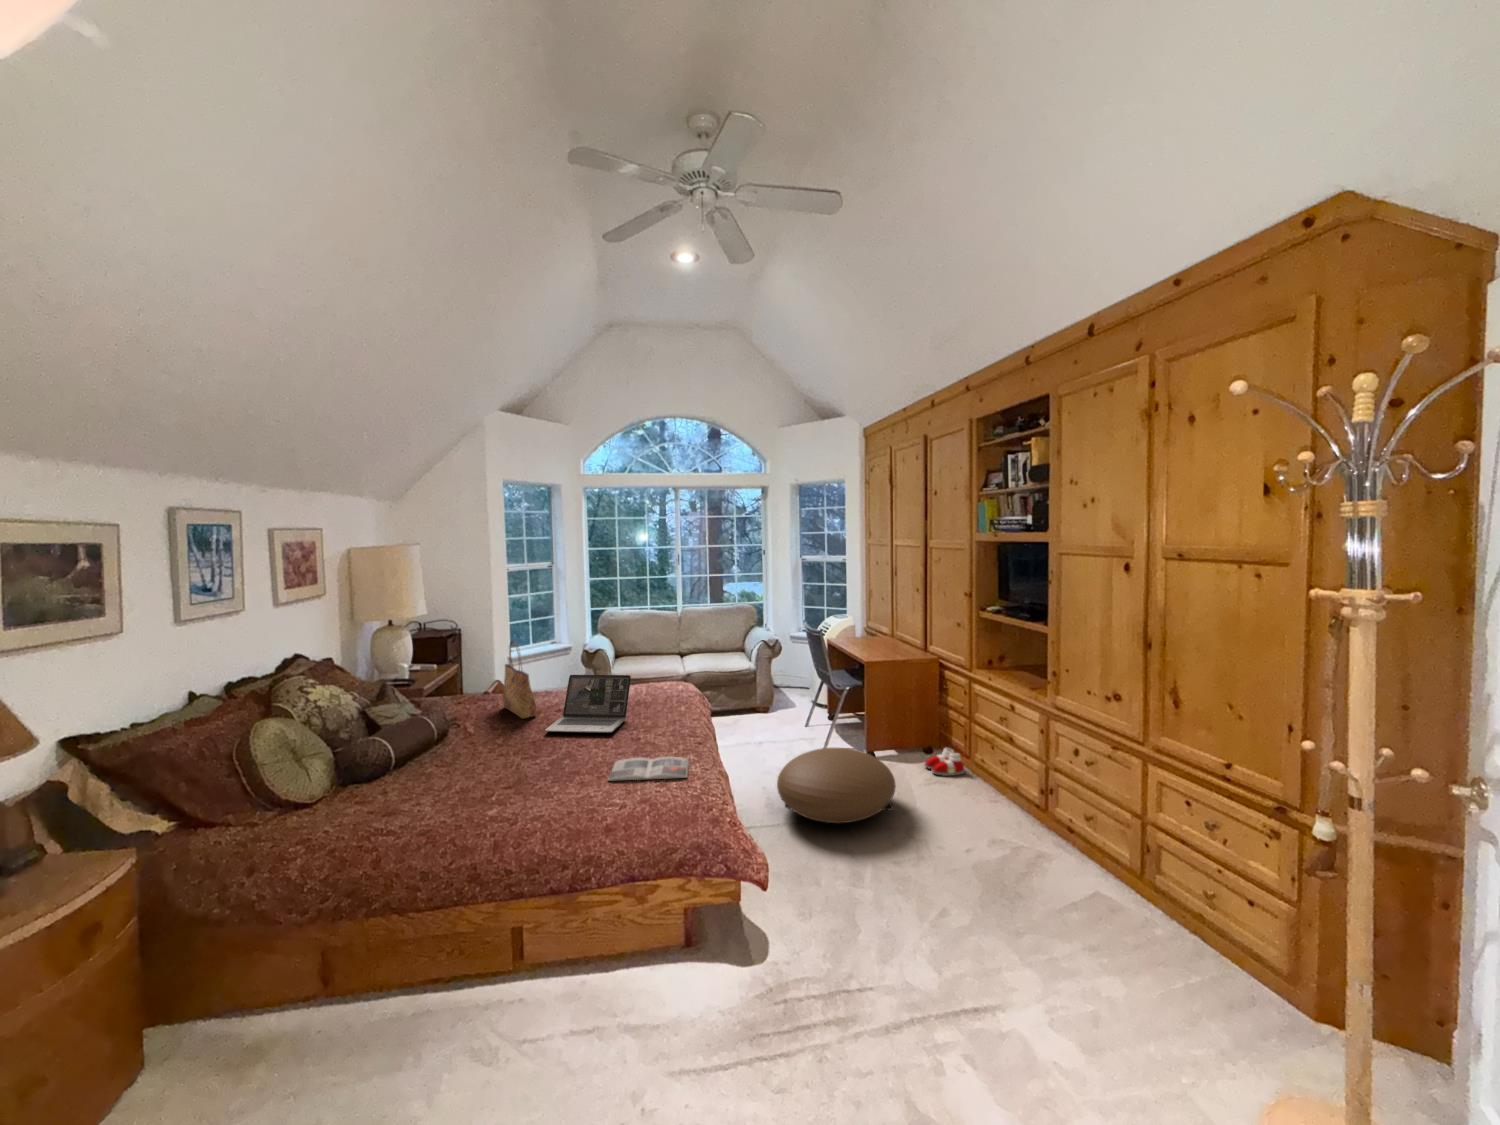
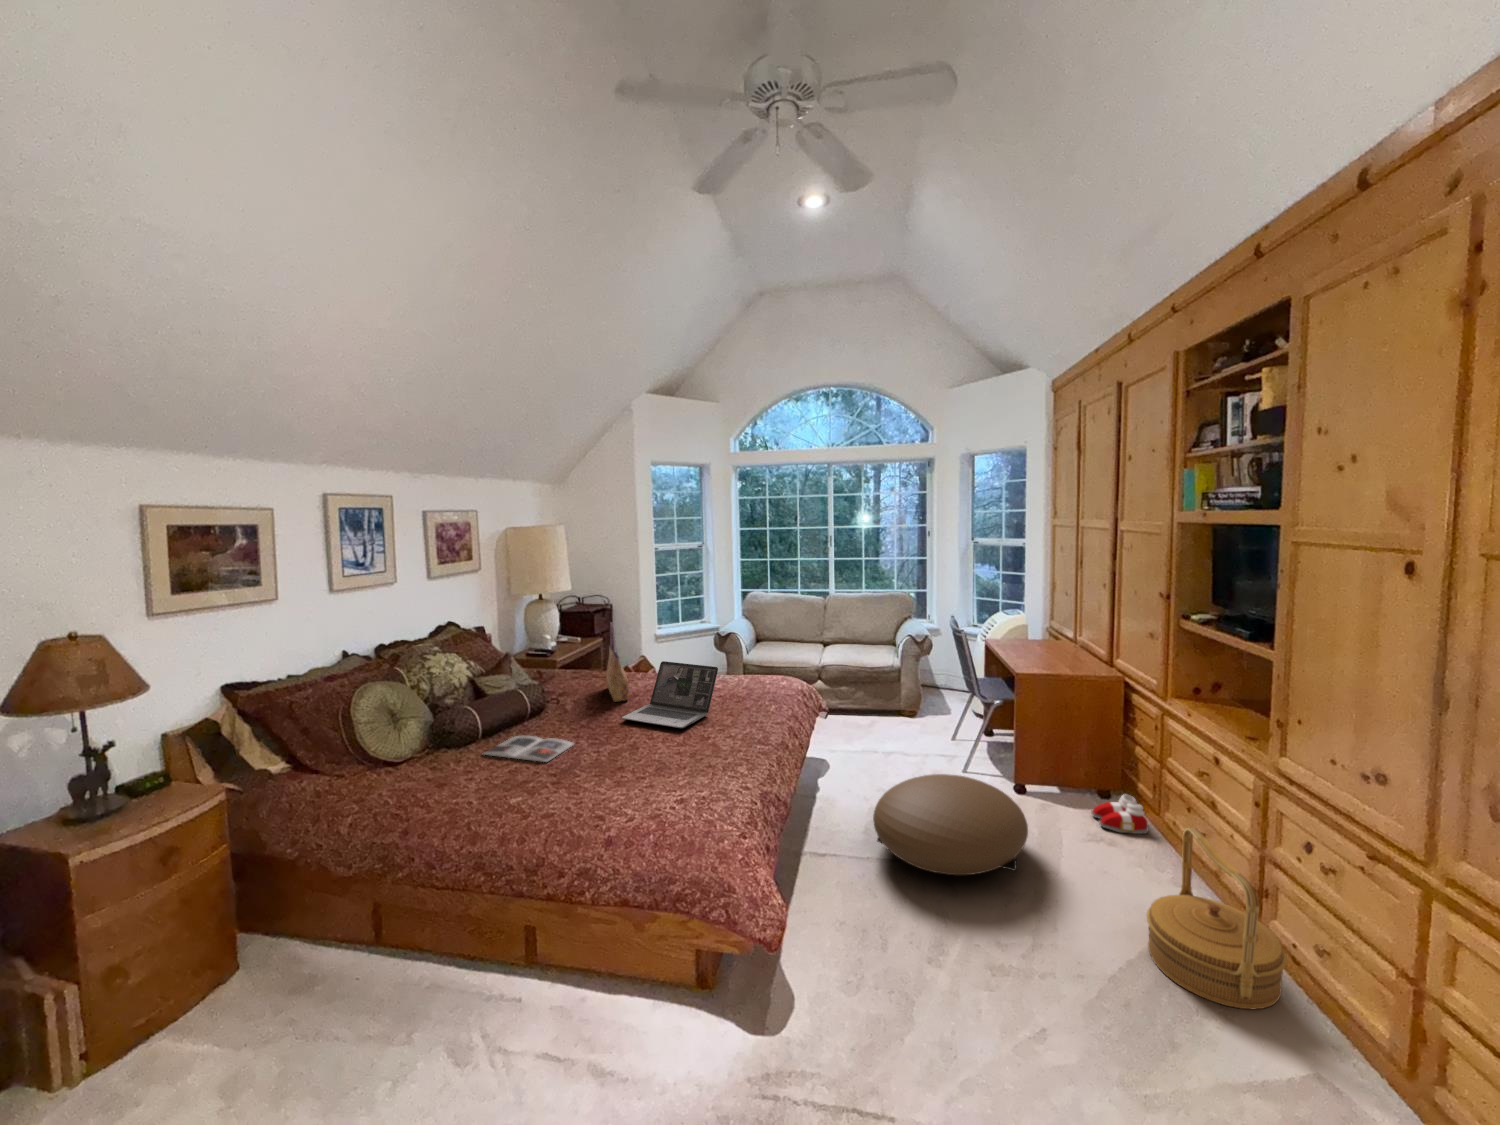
woven basket: none [987,755,1071,868] -> present [1147,828,1287,1009]
magazine: present [608,757,689,781] -> present [482,736,574,762]

